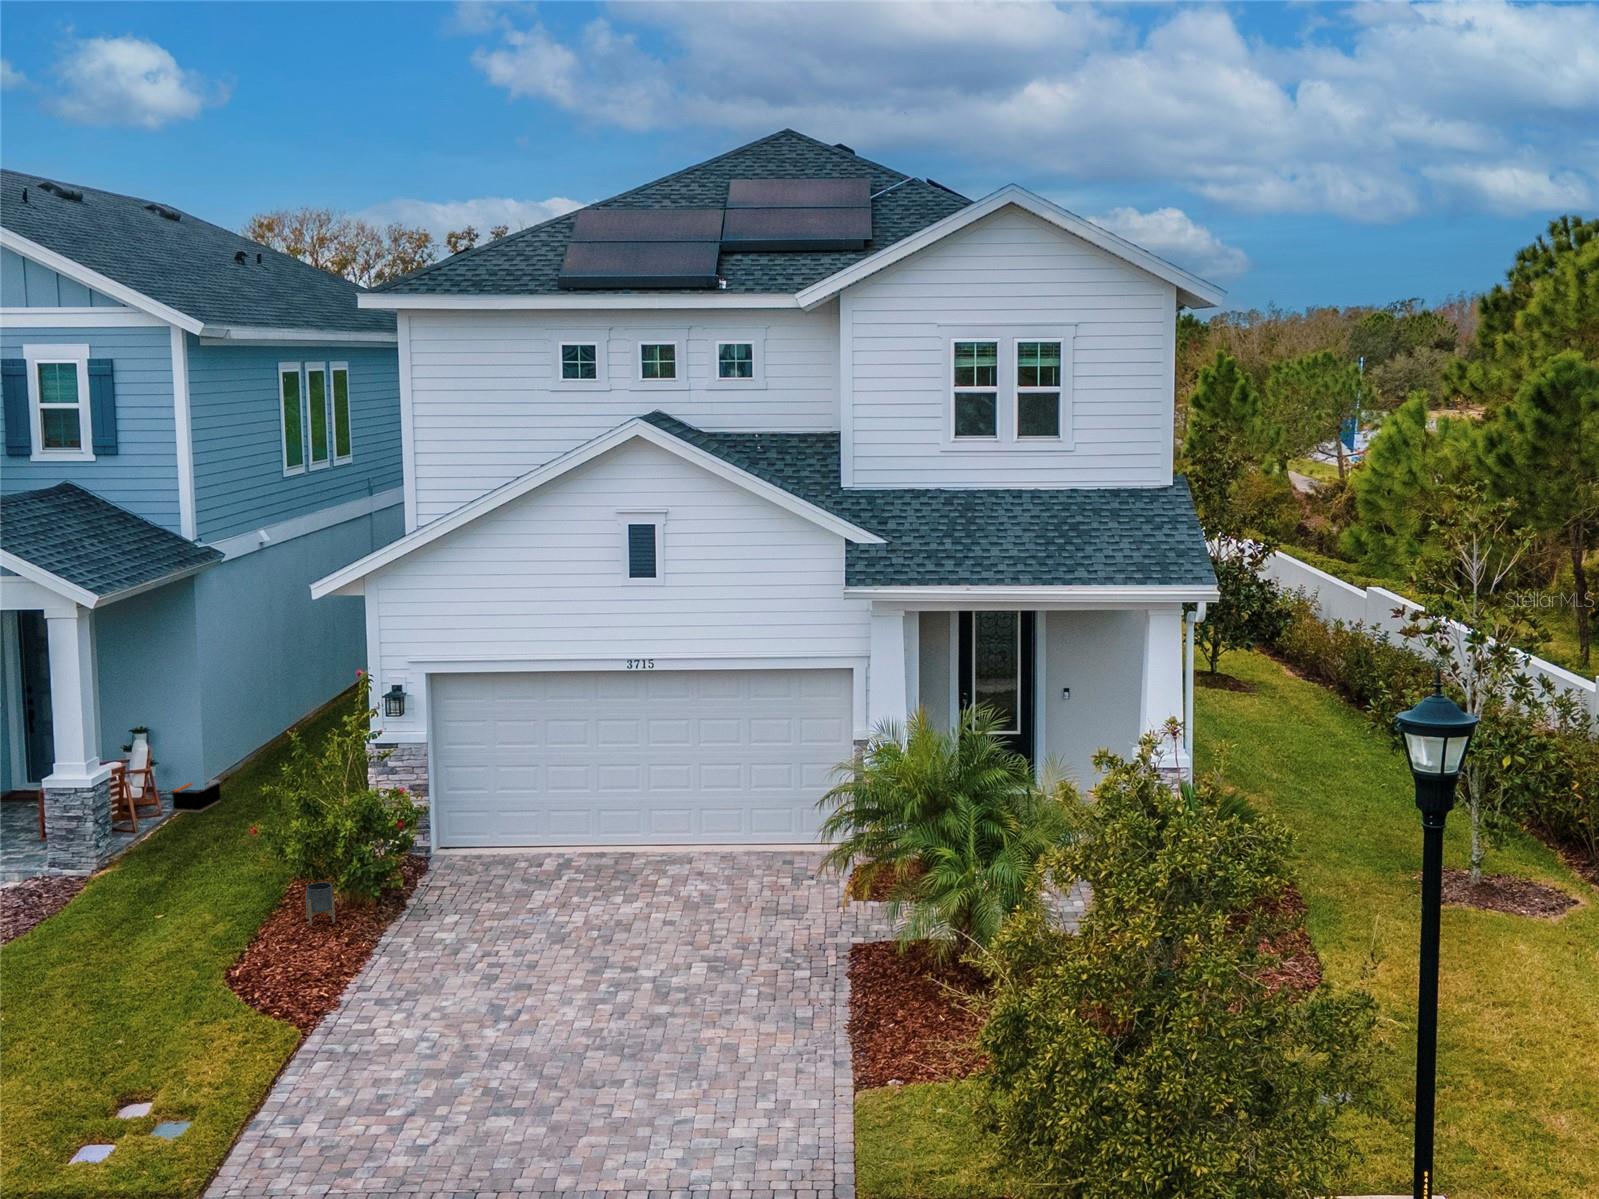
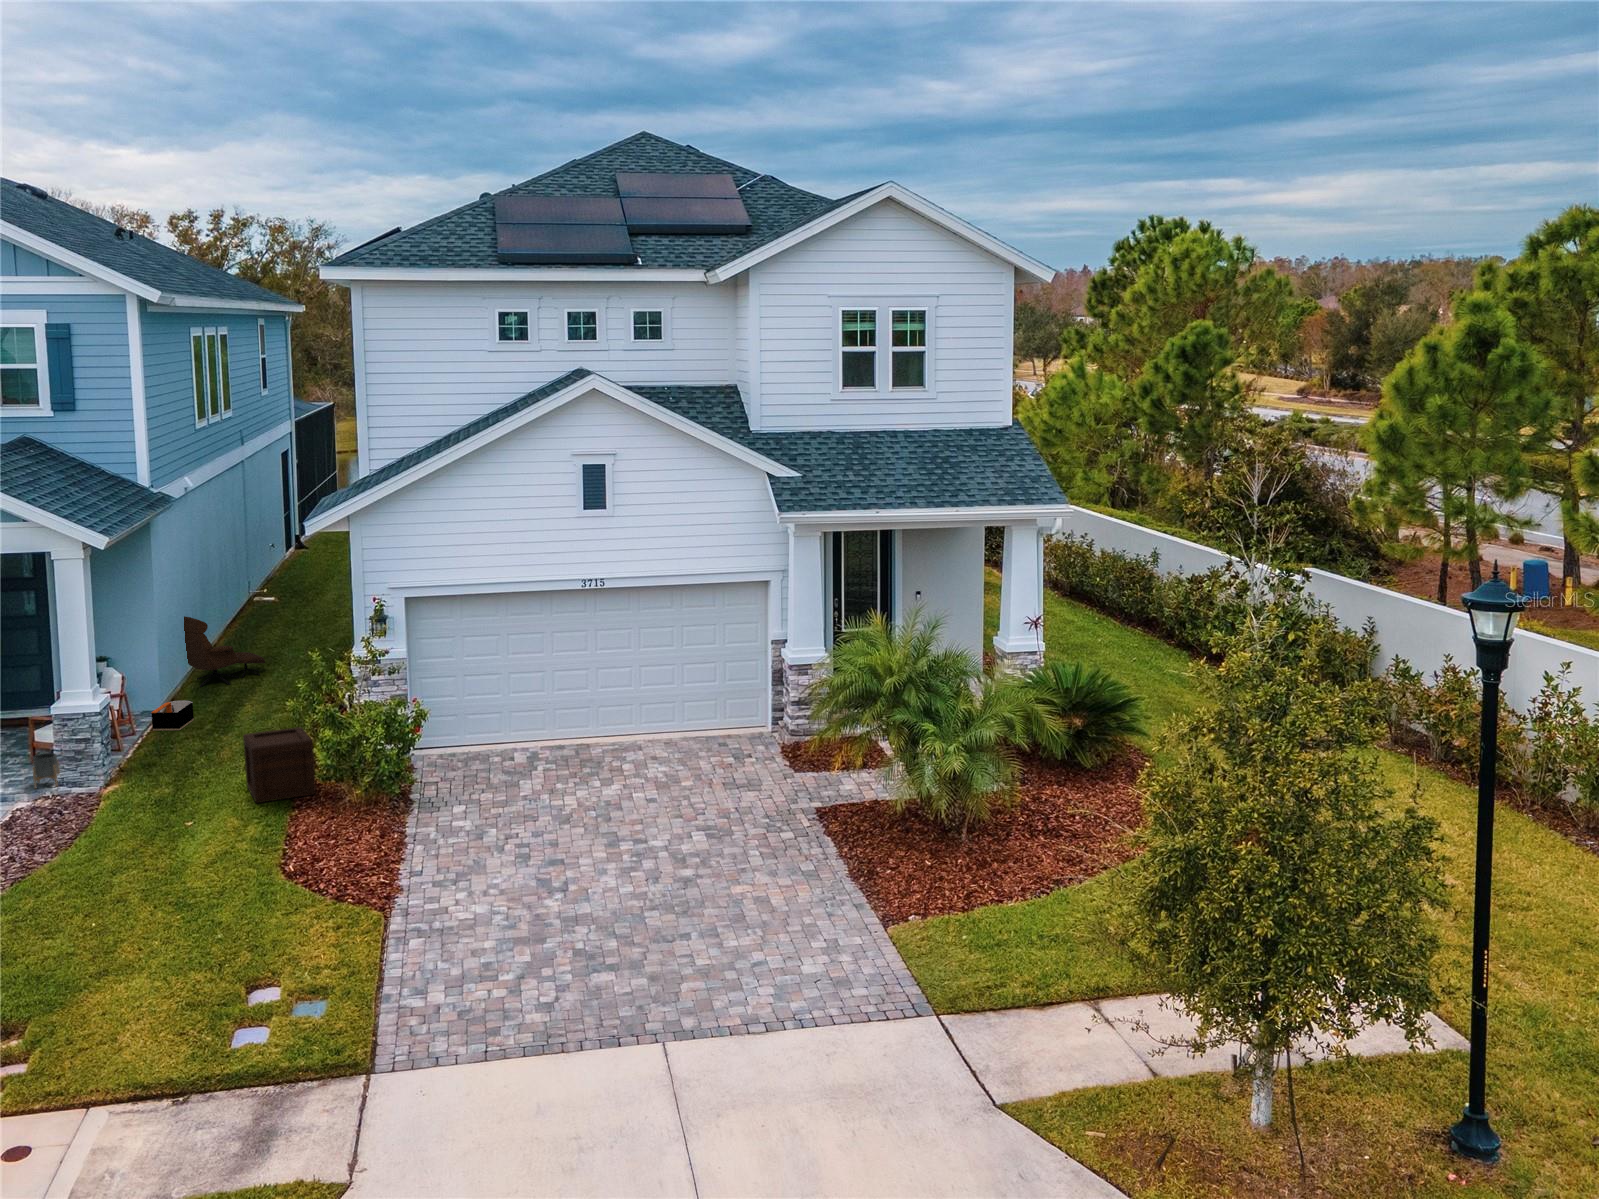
lounge chair: none [225,686,322,765] -> present [184,616,265,687]
wooden crate: none [231,815,301,898] -> present [243,727,316,803]
planter: present [305,882,335,926] -> present [32,753,60,789]

